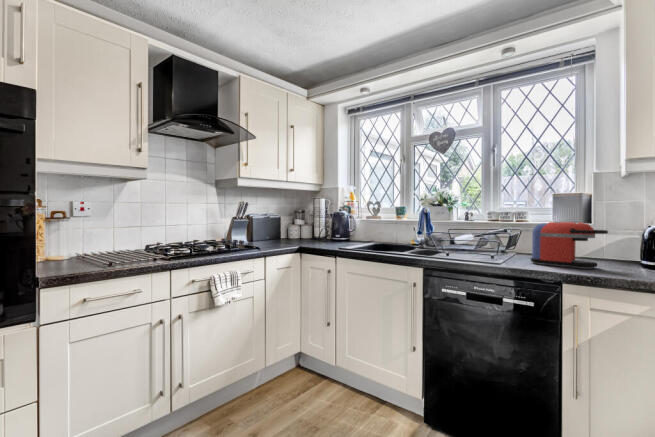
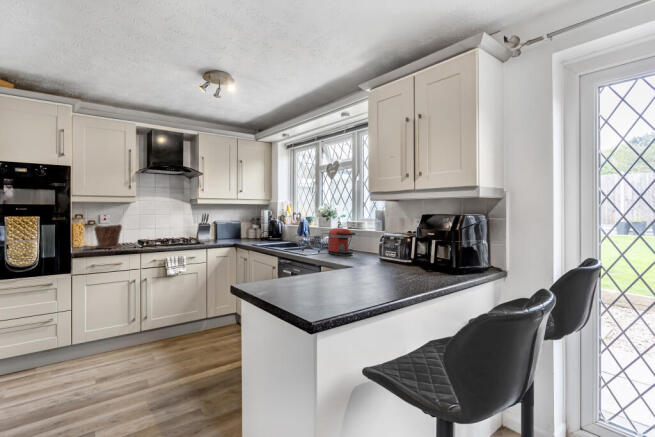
plant pot: none [65,216,132,261] -> present [94,224,122,248]

